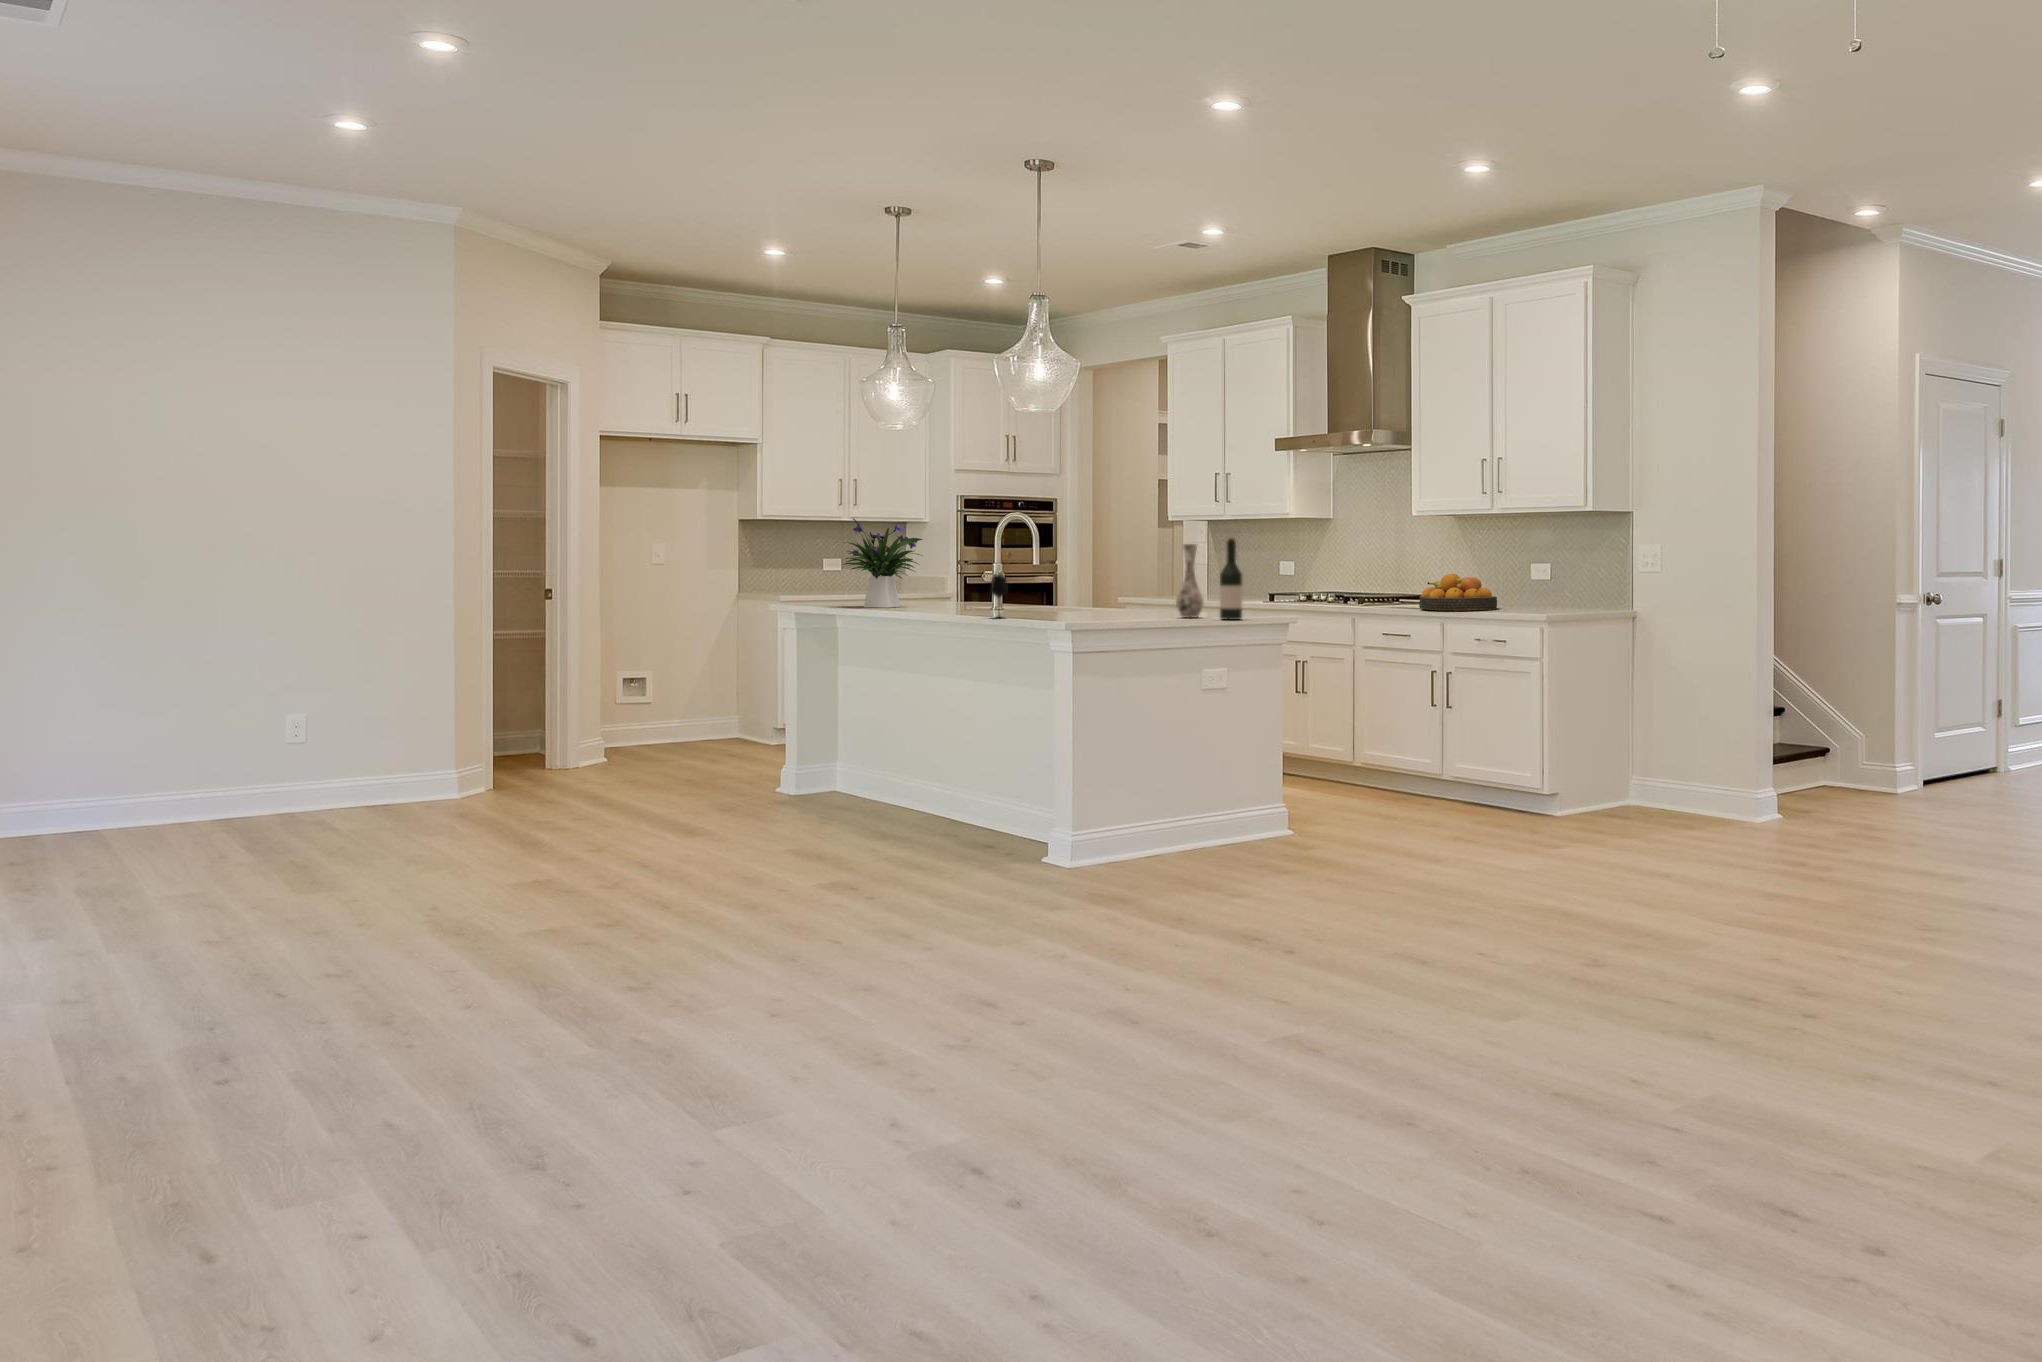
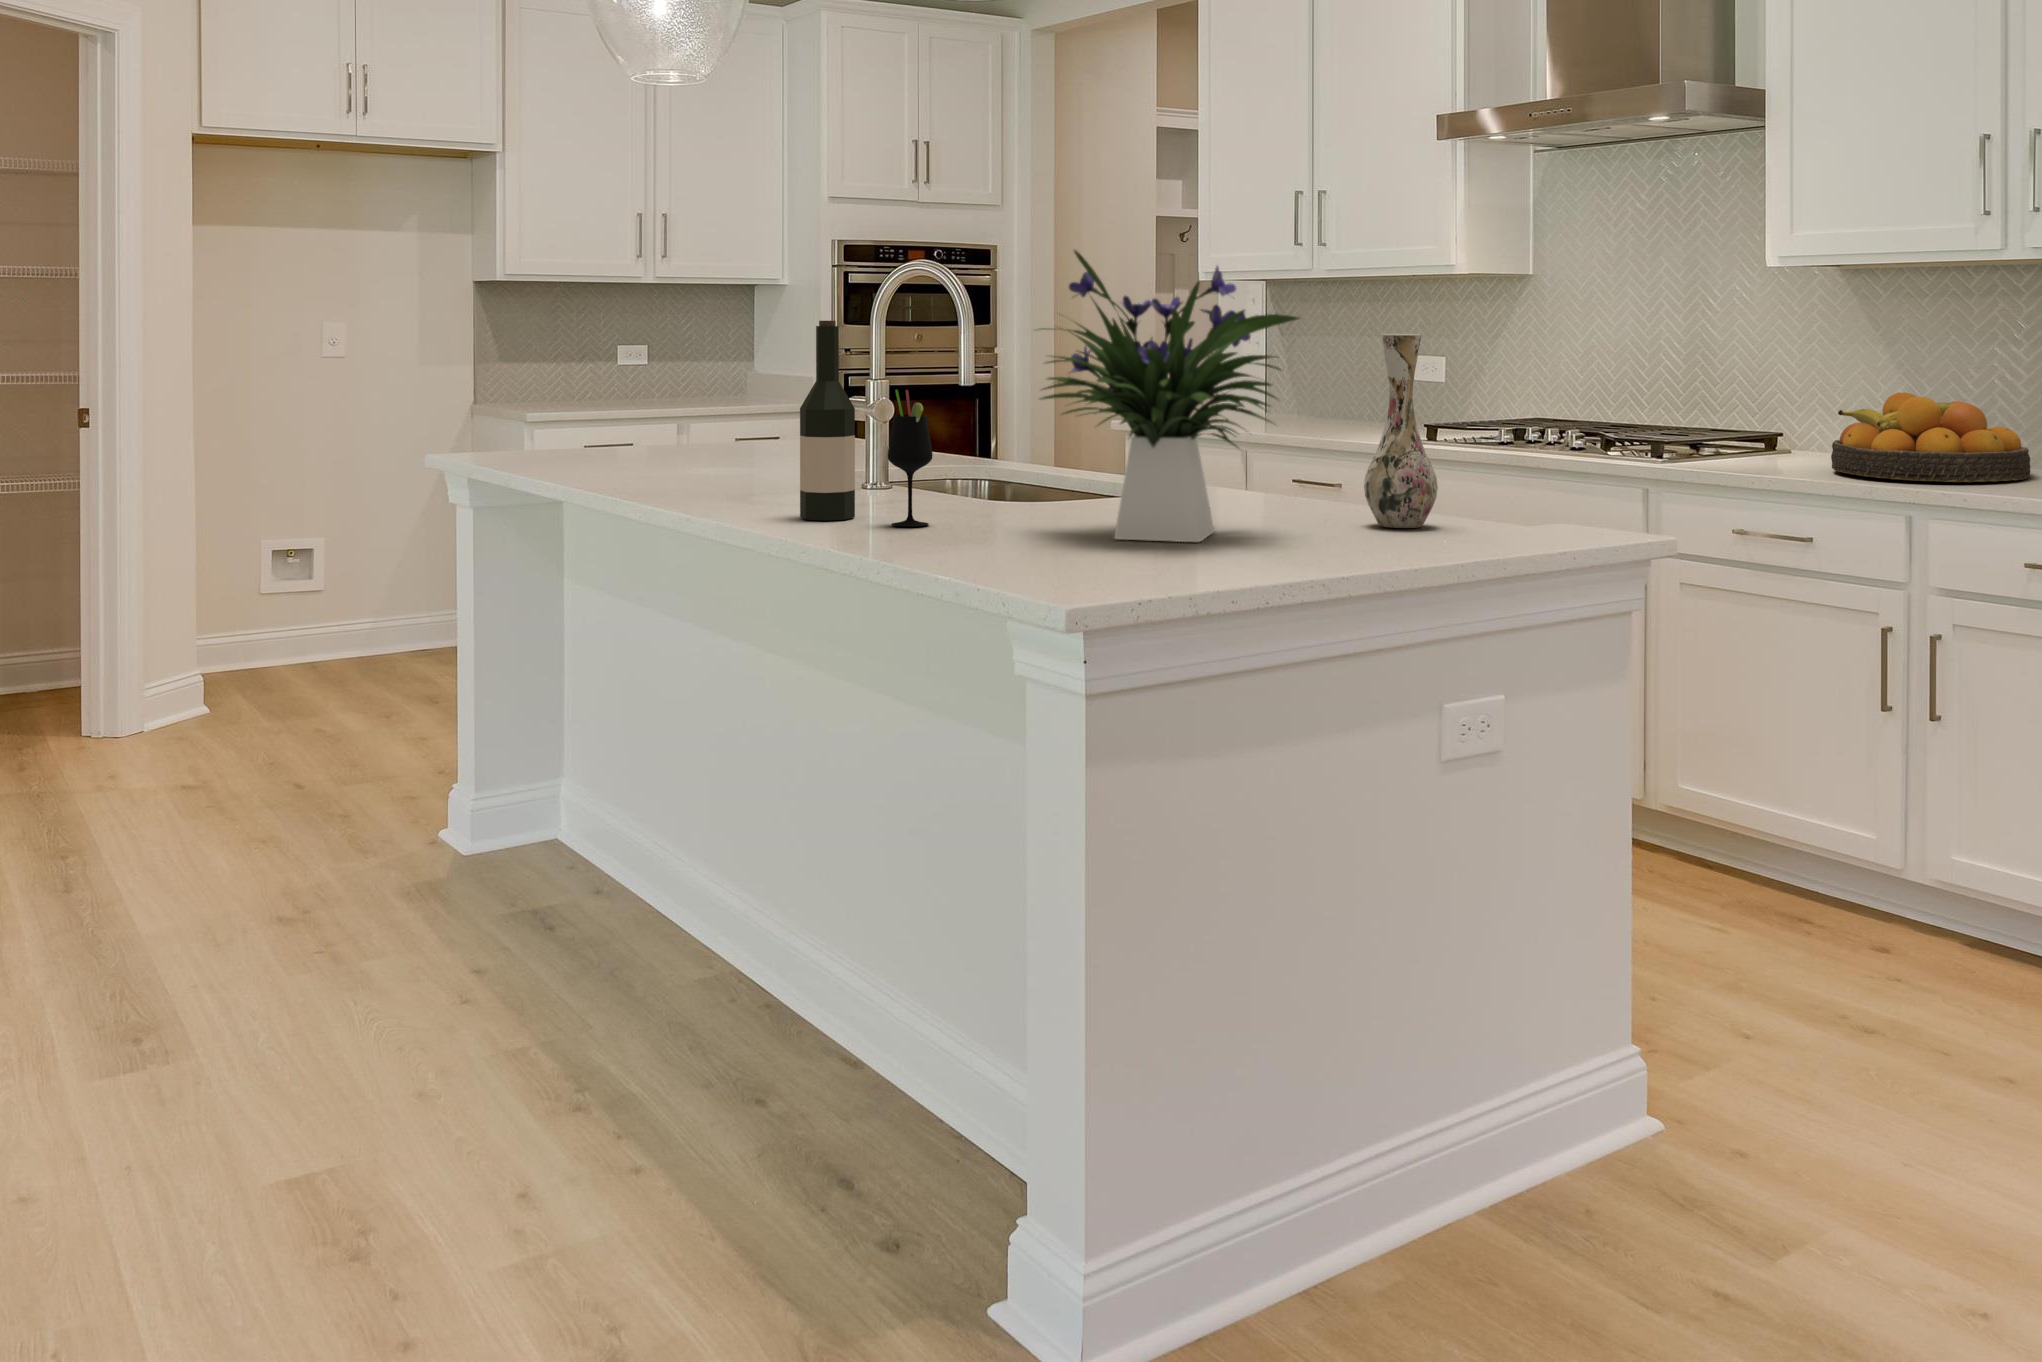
flower arrangement: present [844,518,922,608] -> present [1041,251,1300,542]
wine bottle: present [1220,538,1242,620] -> present [800,321,855,521]

